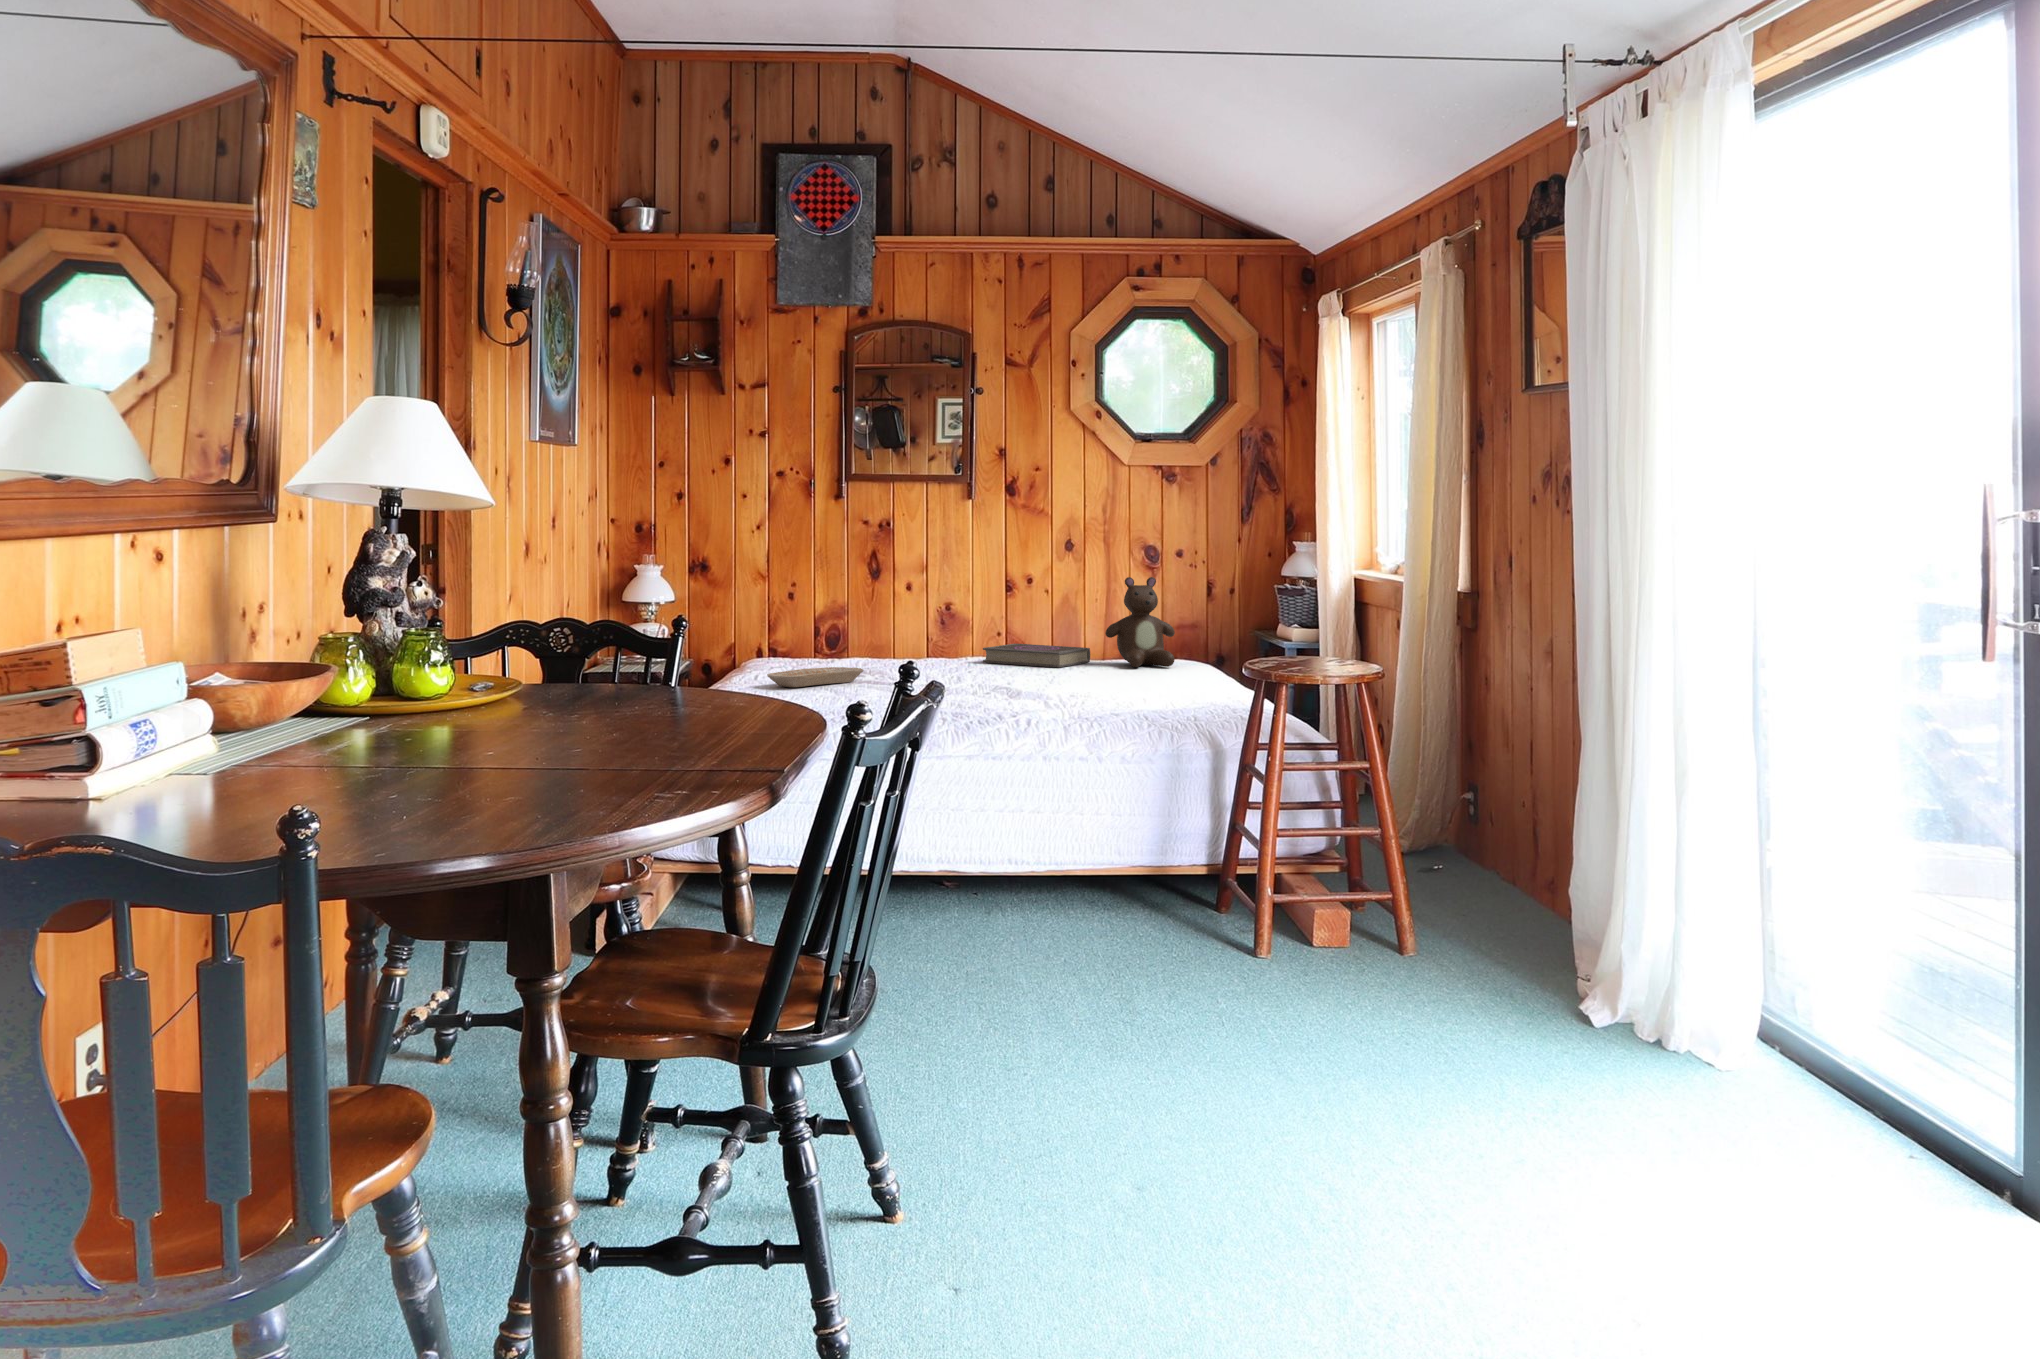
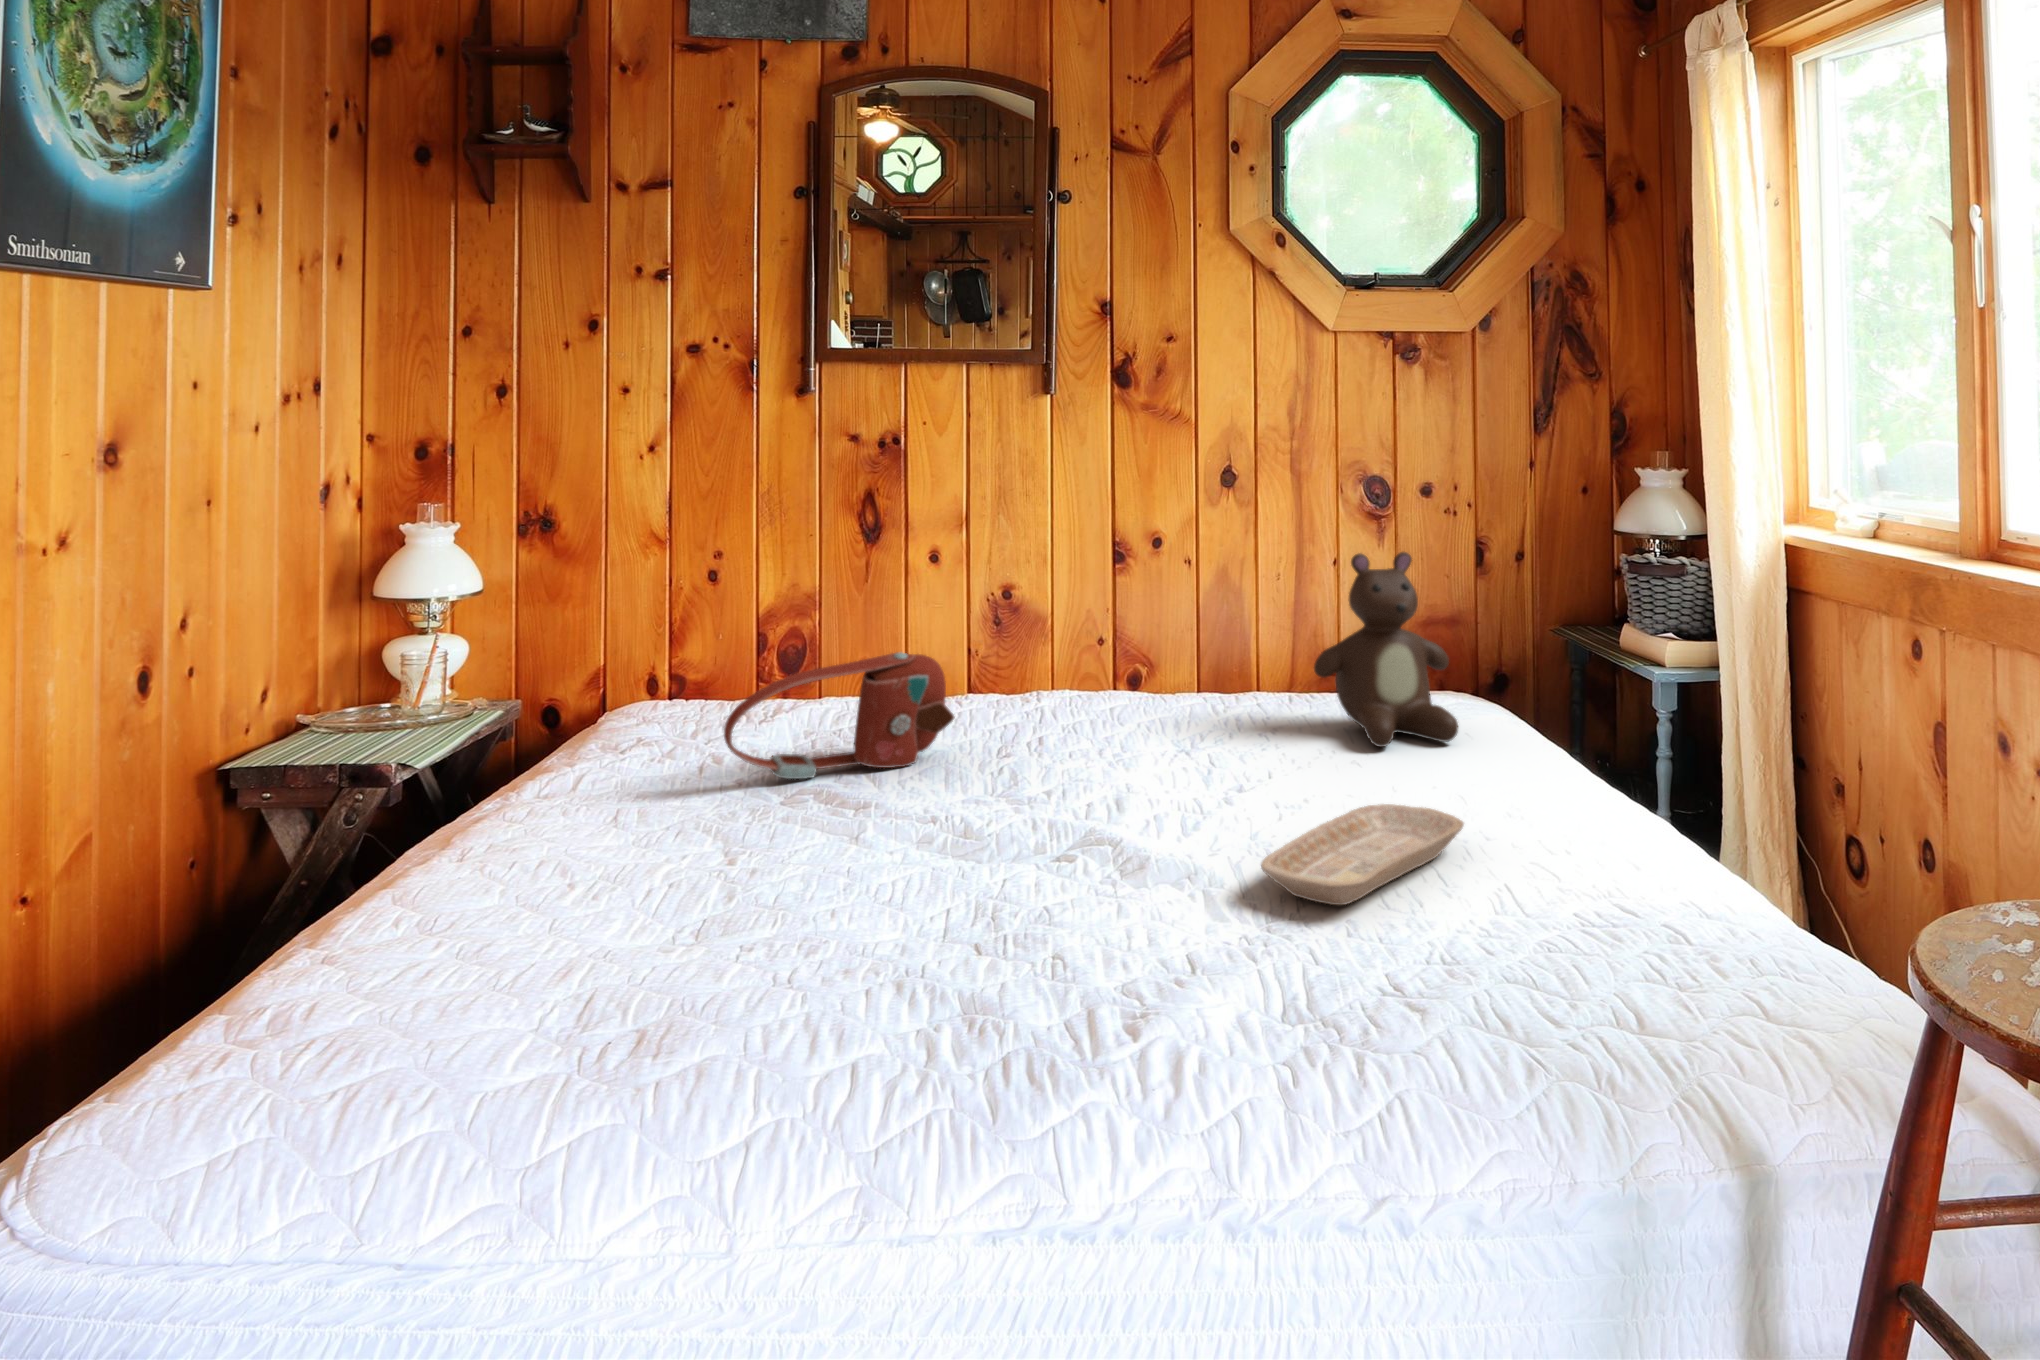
handbag: none [832,617,933,671] -> present [724,652,955,779]
book: present [983,644,1090,667] -> none [1066,674,1281,749]
tray: present [767,667,864,687] -> present [1261,804,1464,905]

